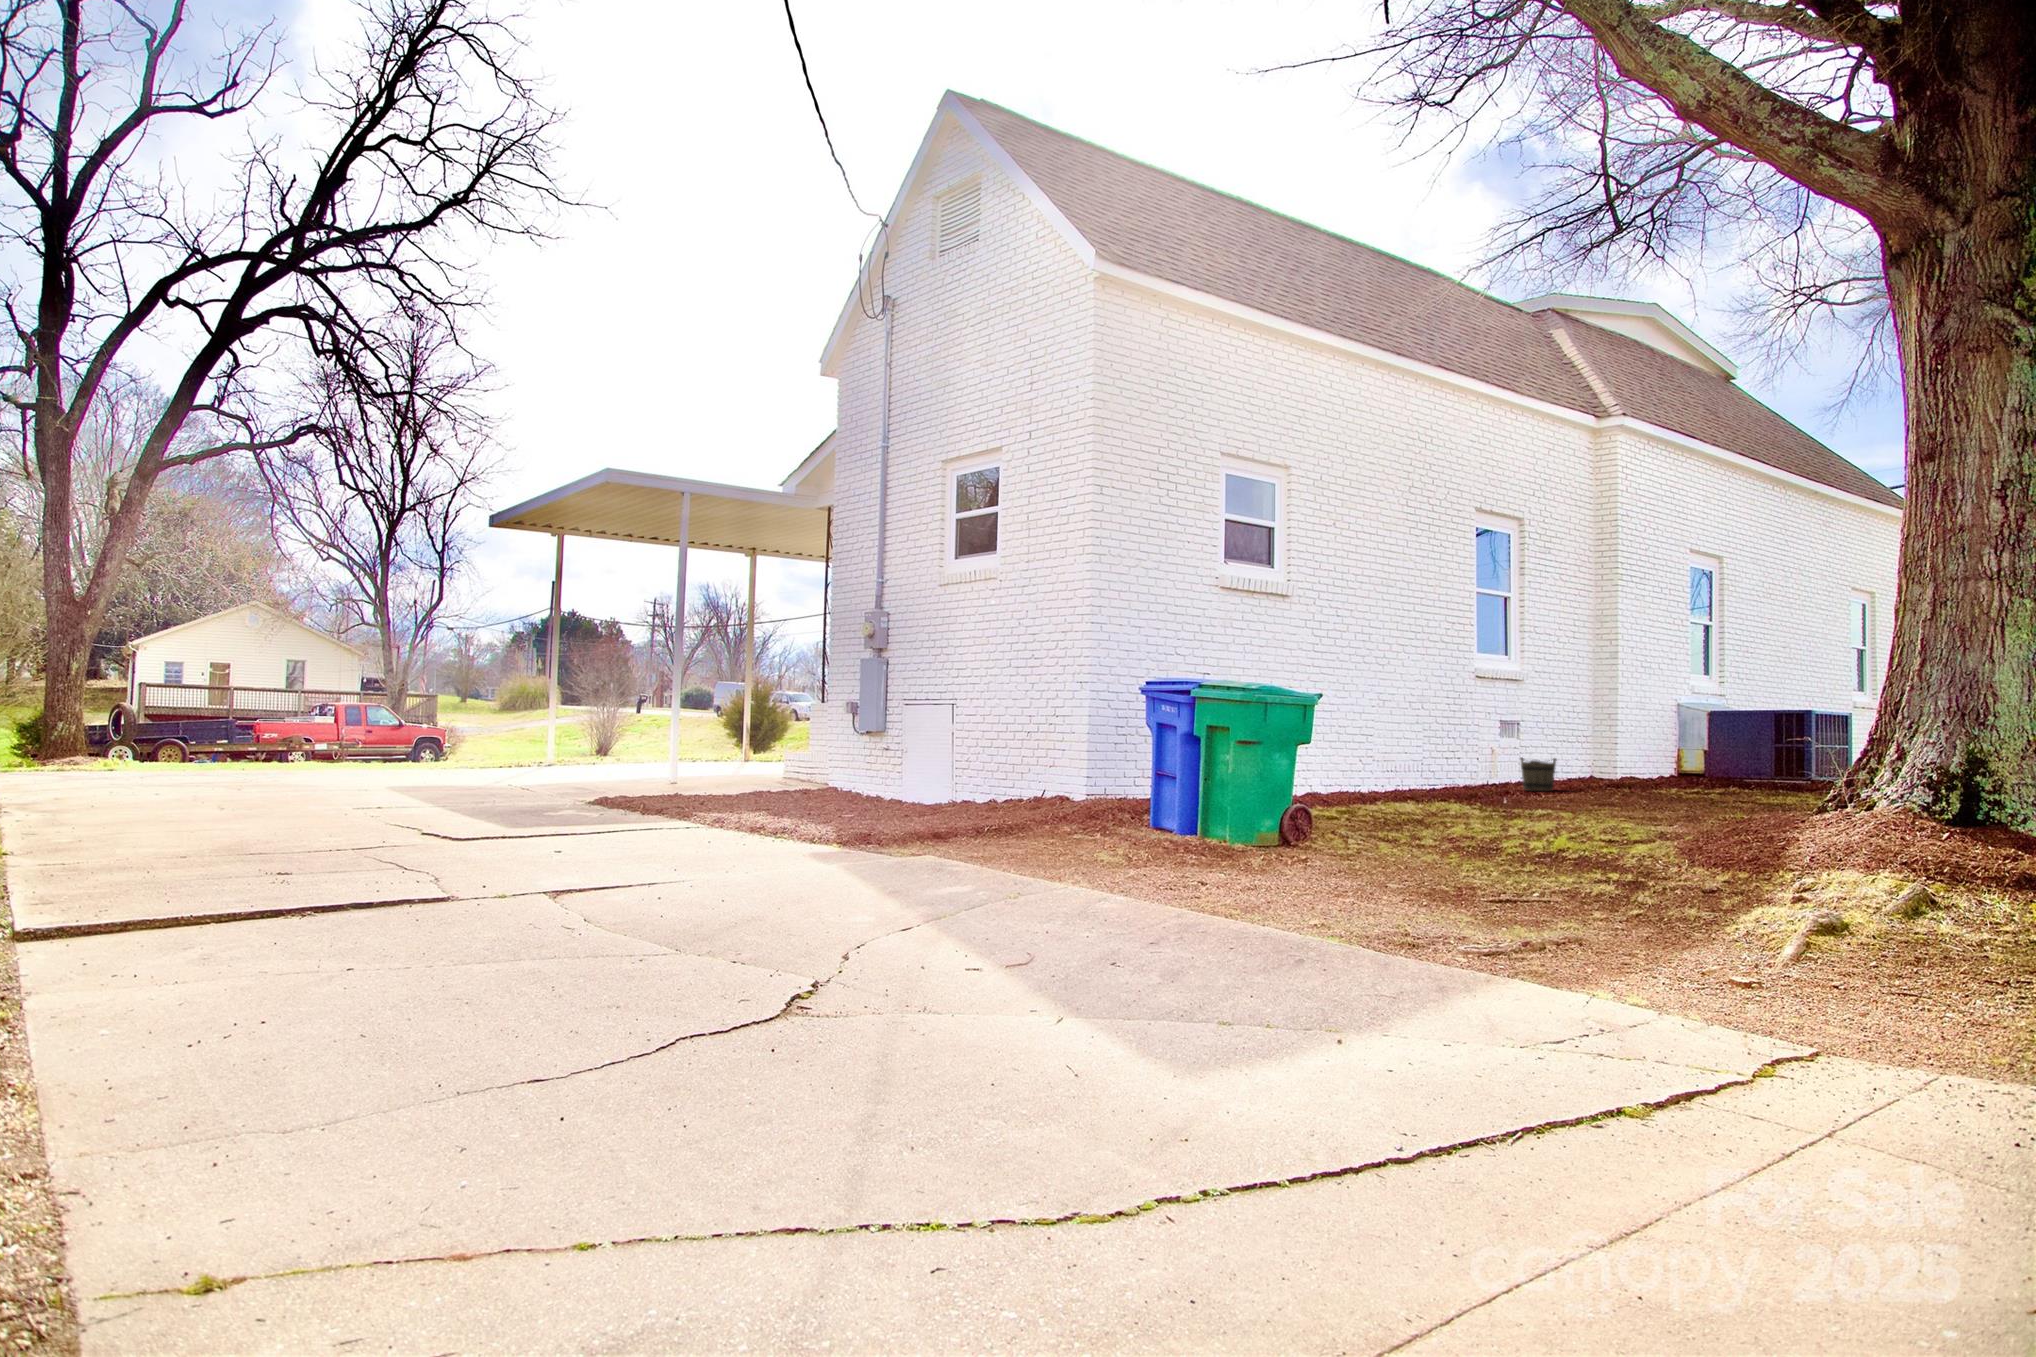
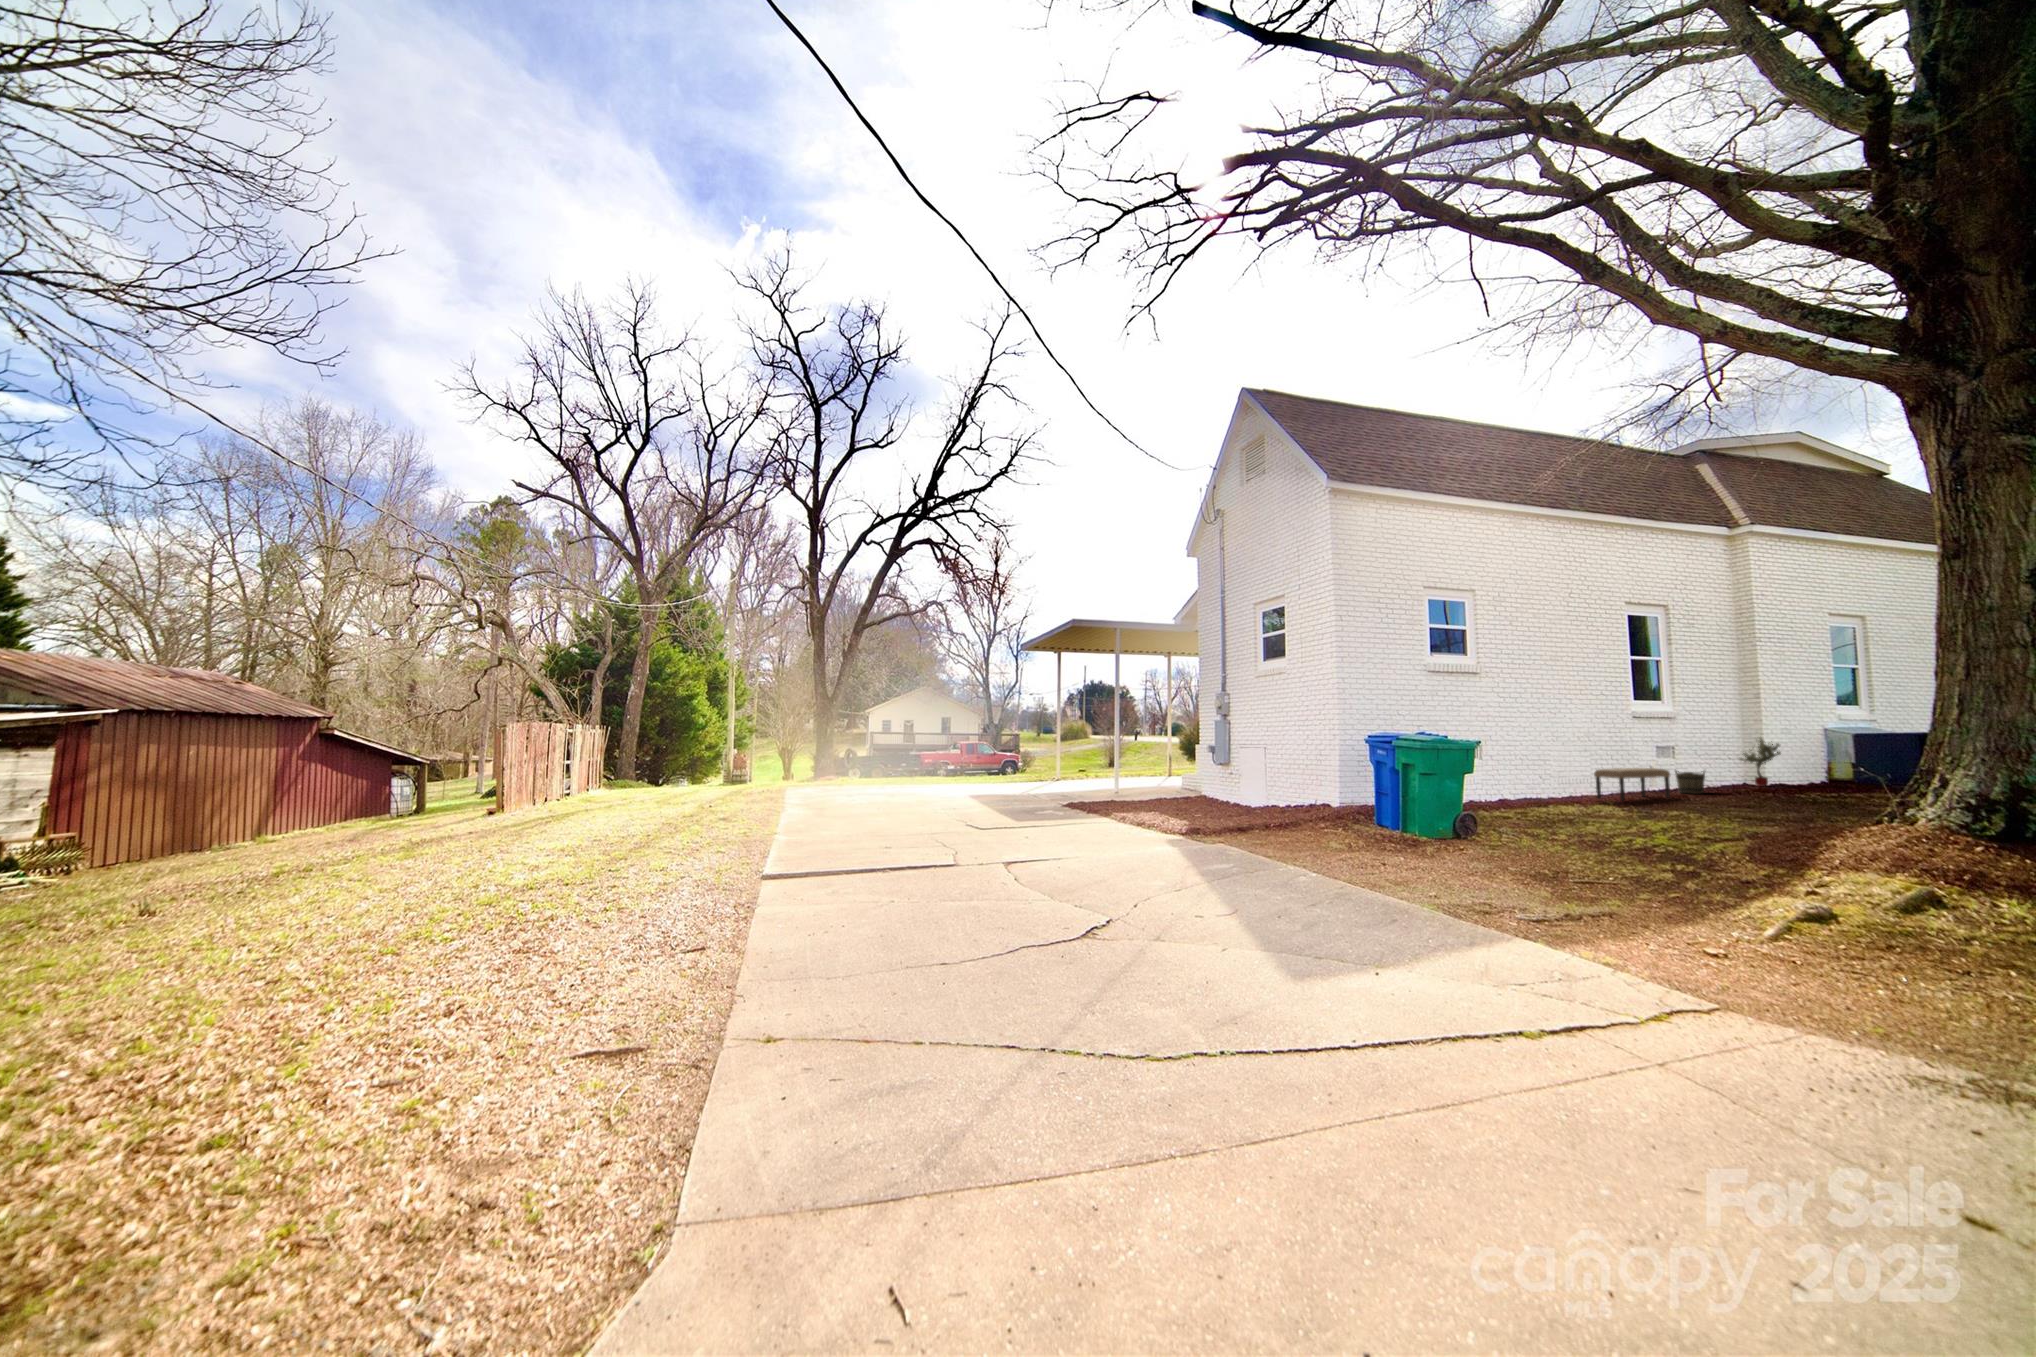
potted tree: none [1588,712,1637,783] -> present [1740,738,1781,787]
bench: none [1428,753,1519,801] -> present [1594,768,1670,801]

